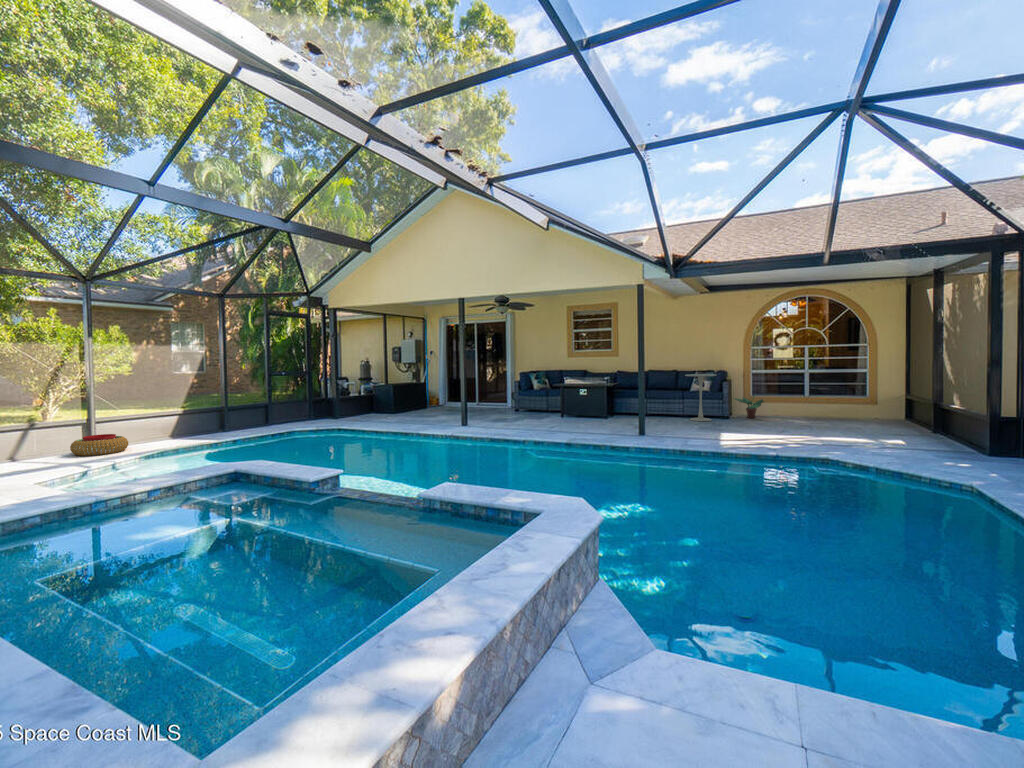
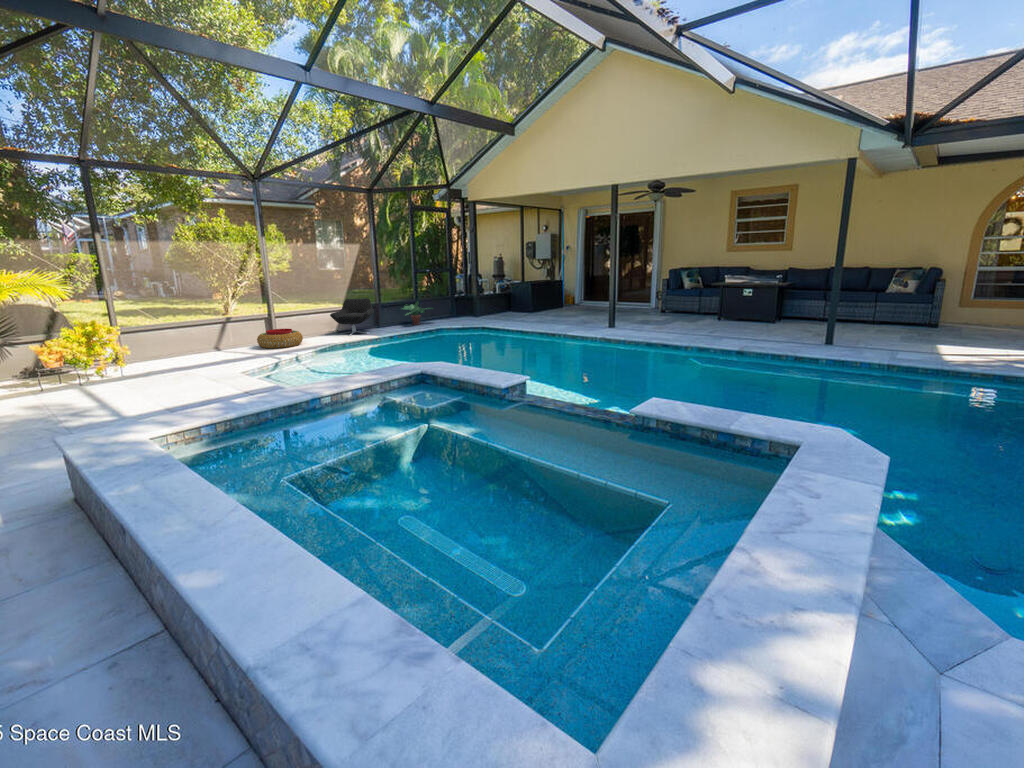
pedestal table: present [685,374,716,421] -> none [882,272,929,329]
potted plant: present [734,396,764,418] -> present [403,301,425,325]
lounge chair: none [165,402,218,441] -> present [330,298,374,336]

